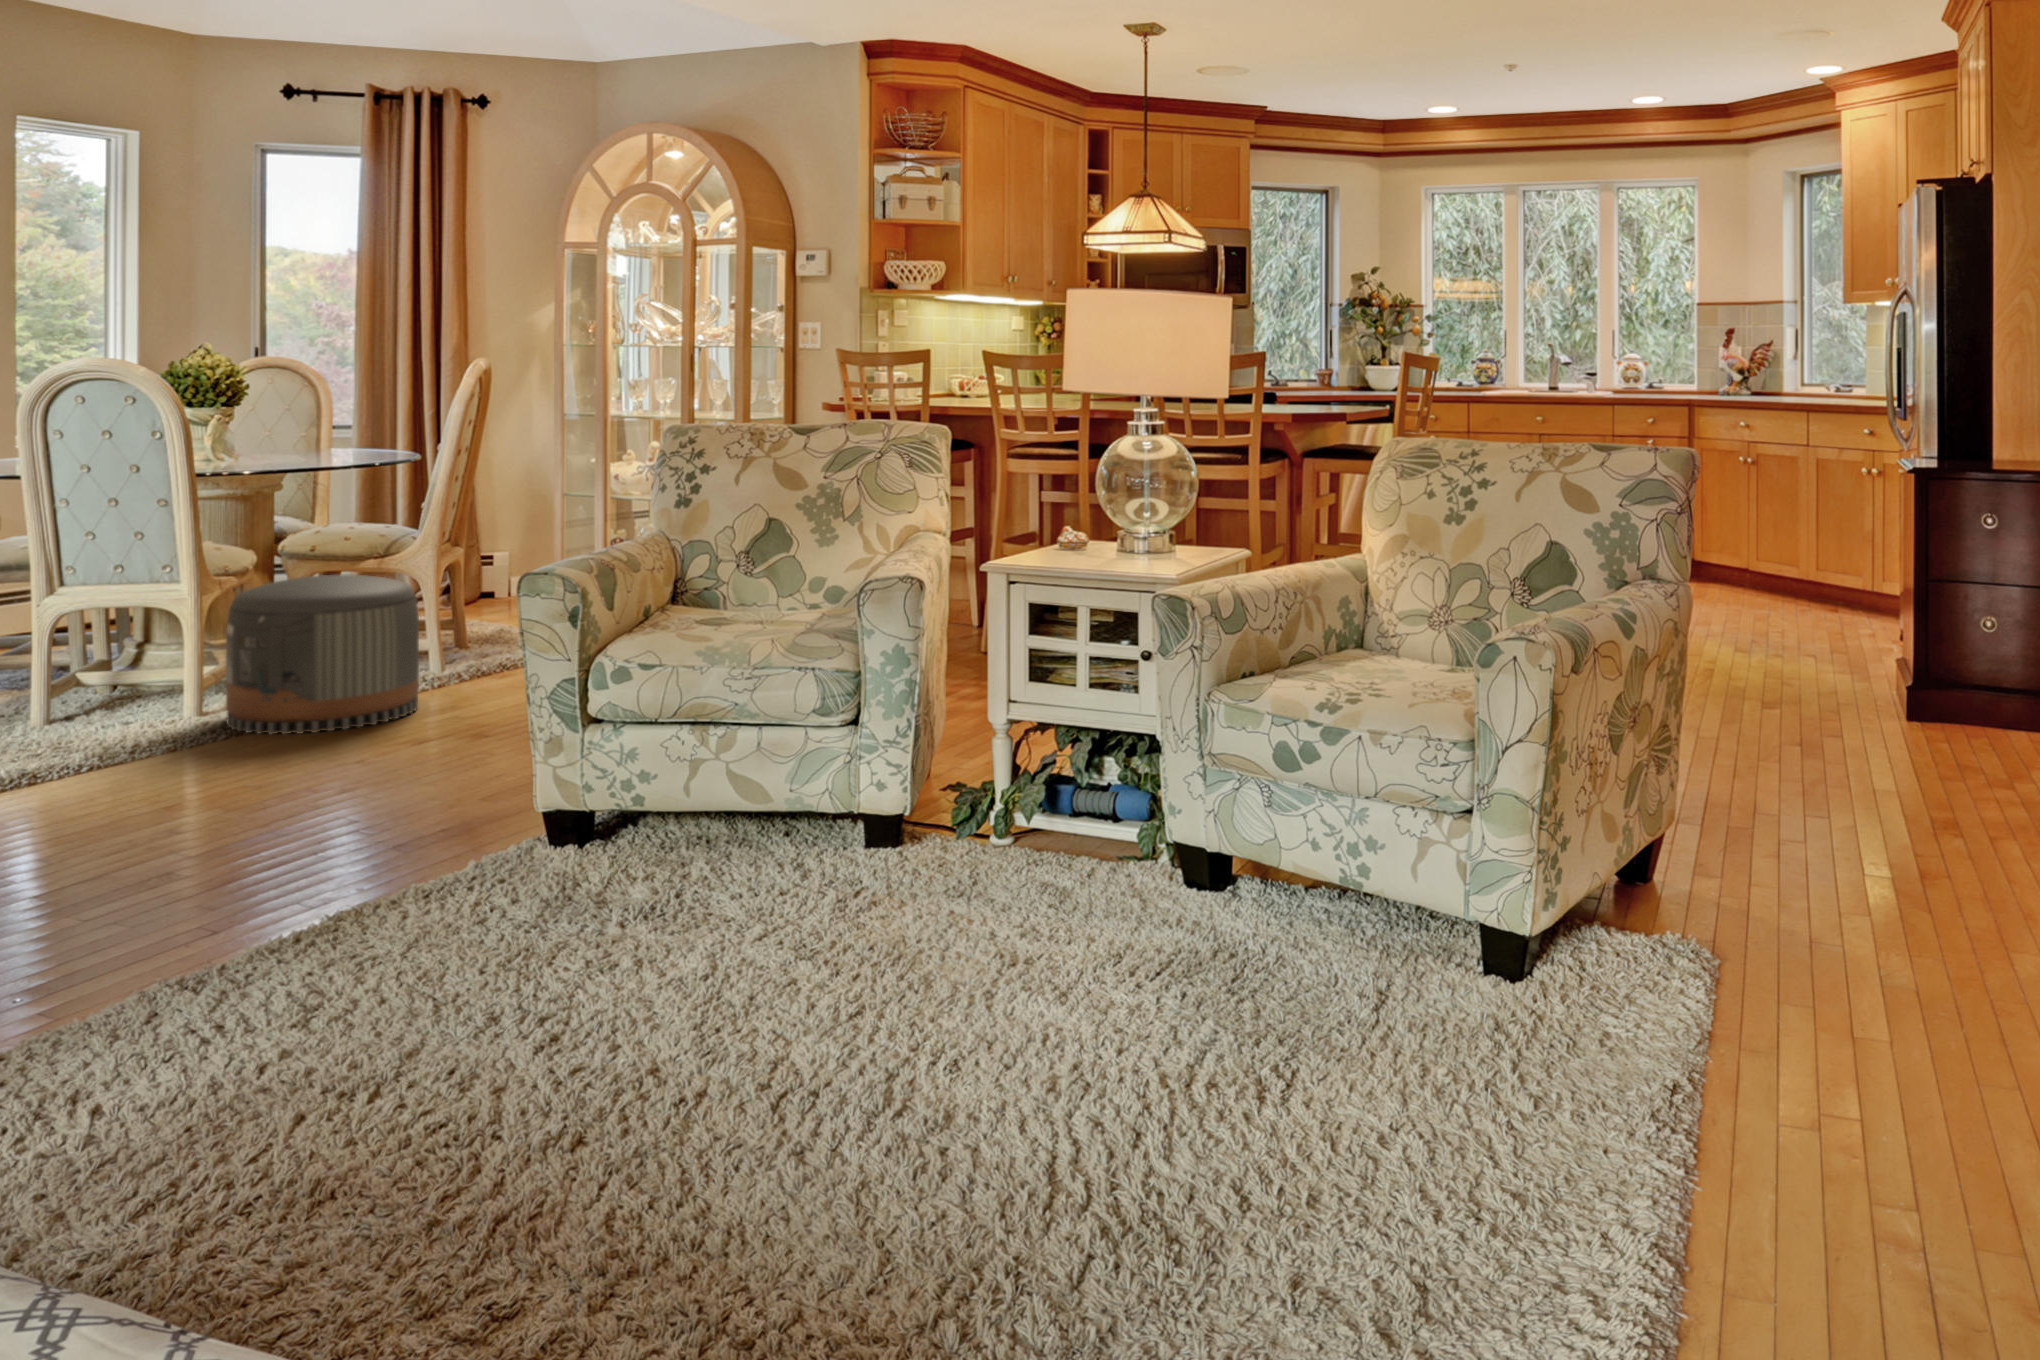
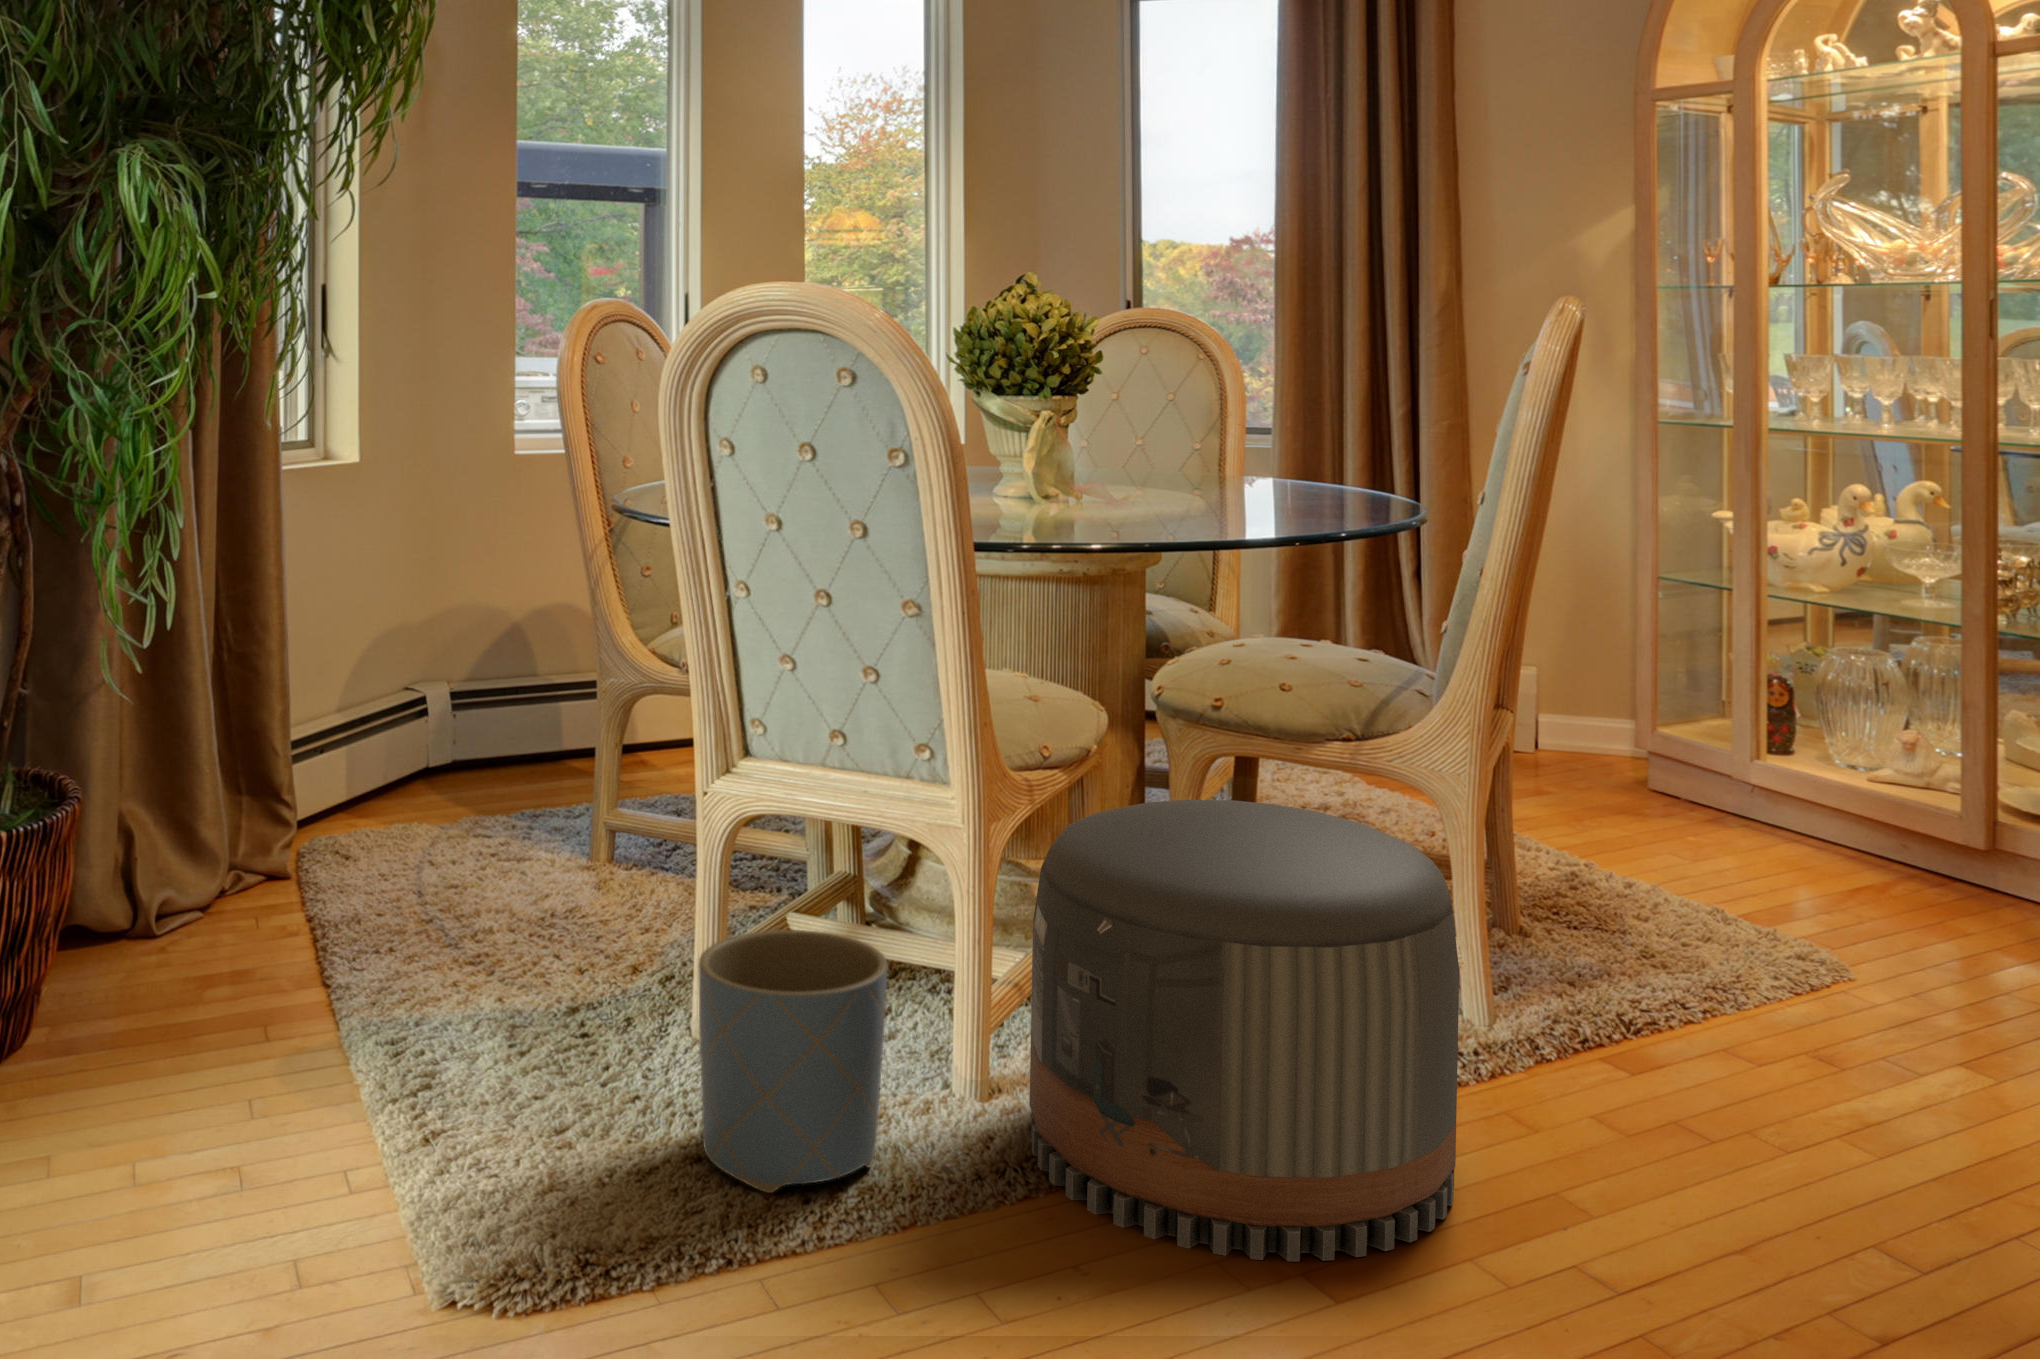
planter: none [54,651,155,751] -> present [698,930,888,1193]

